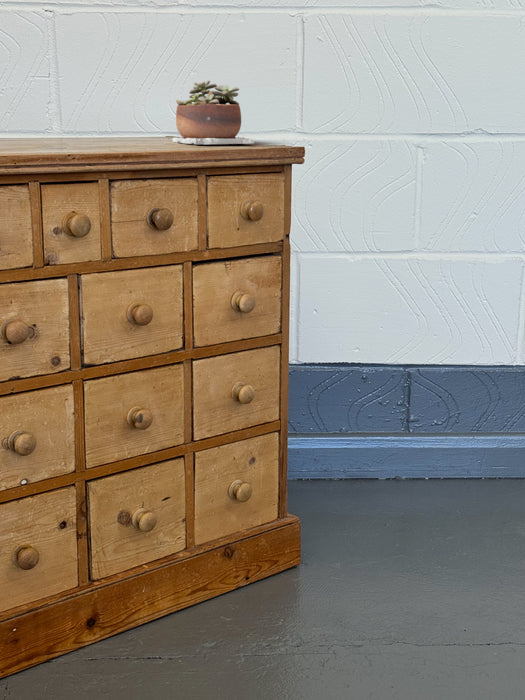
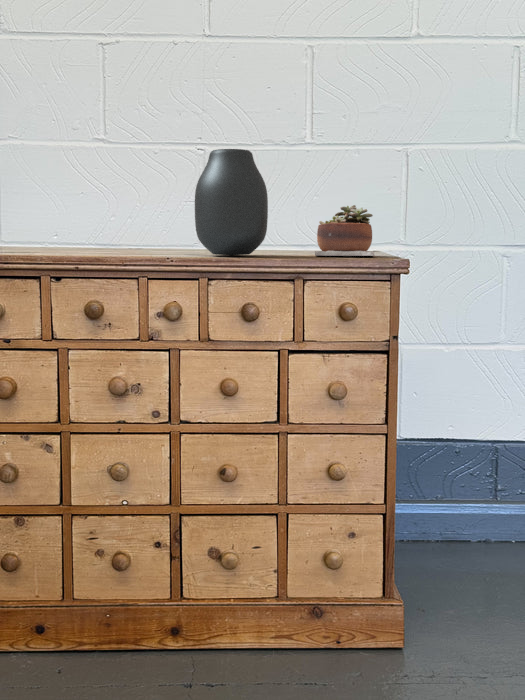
vase: none [66,8,160,147] -> present [195,149,268,255]

